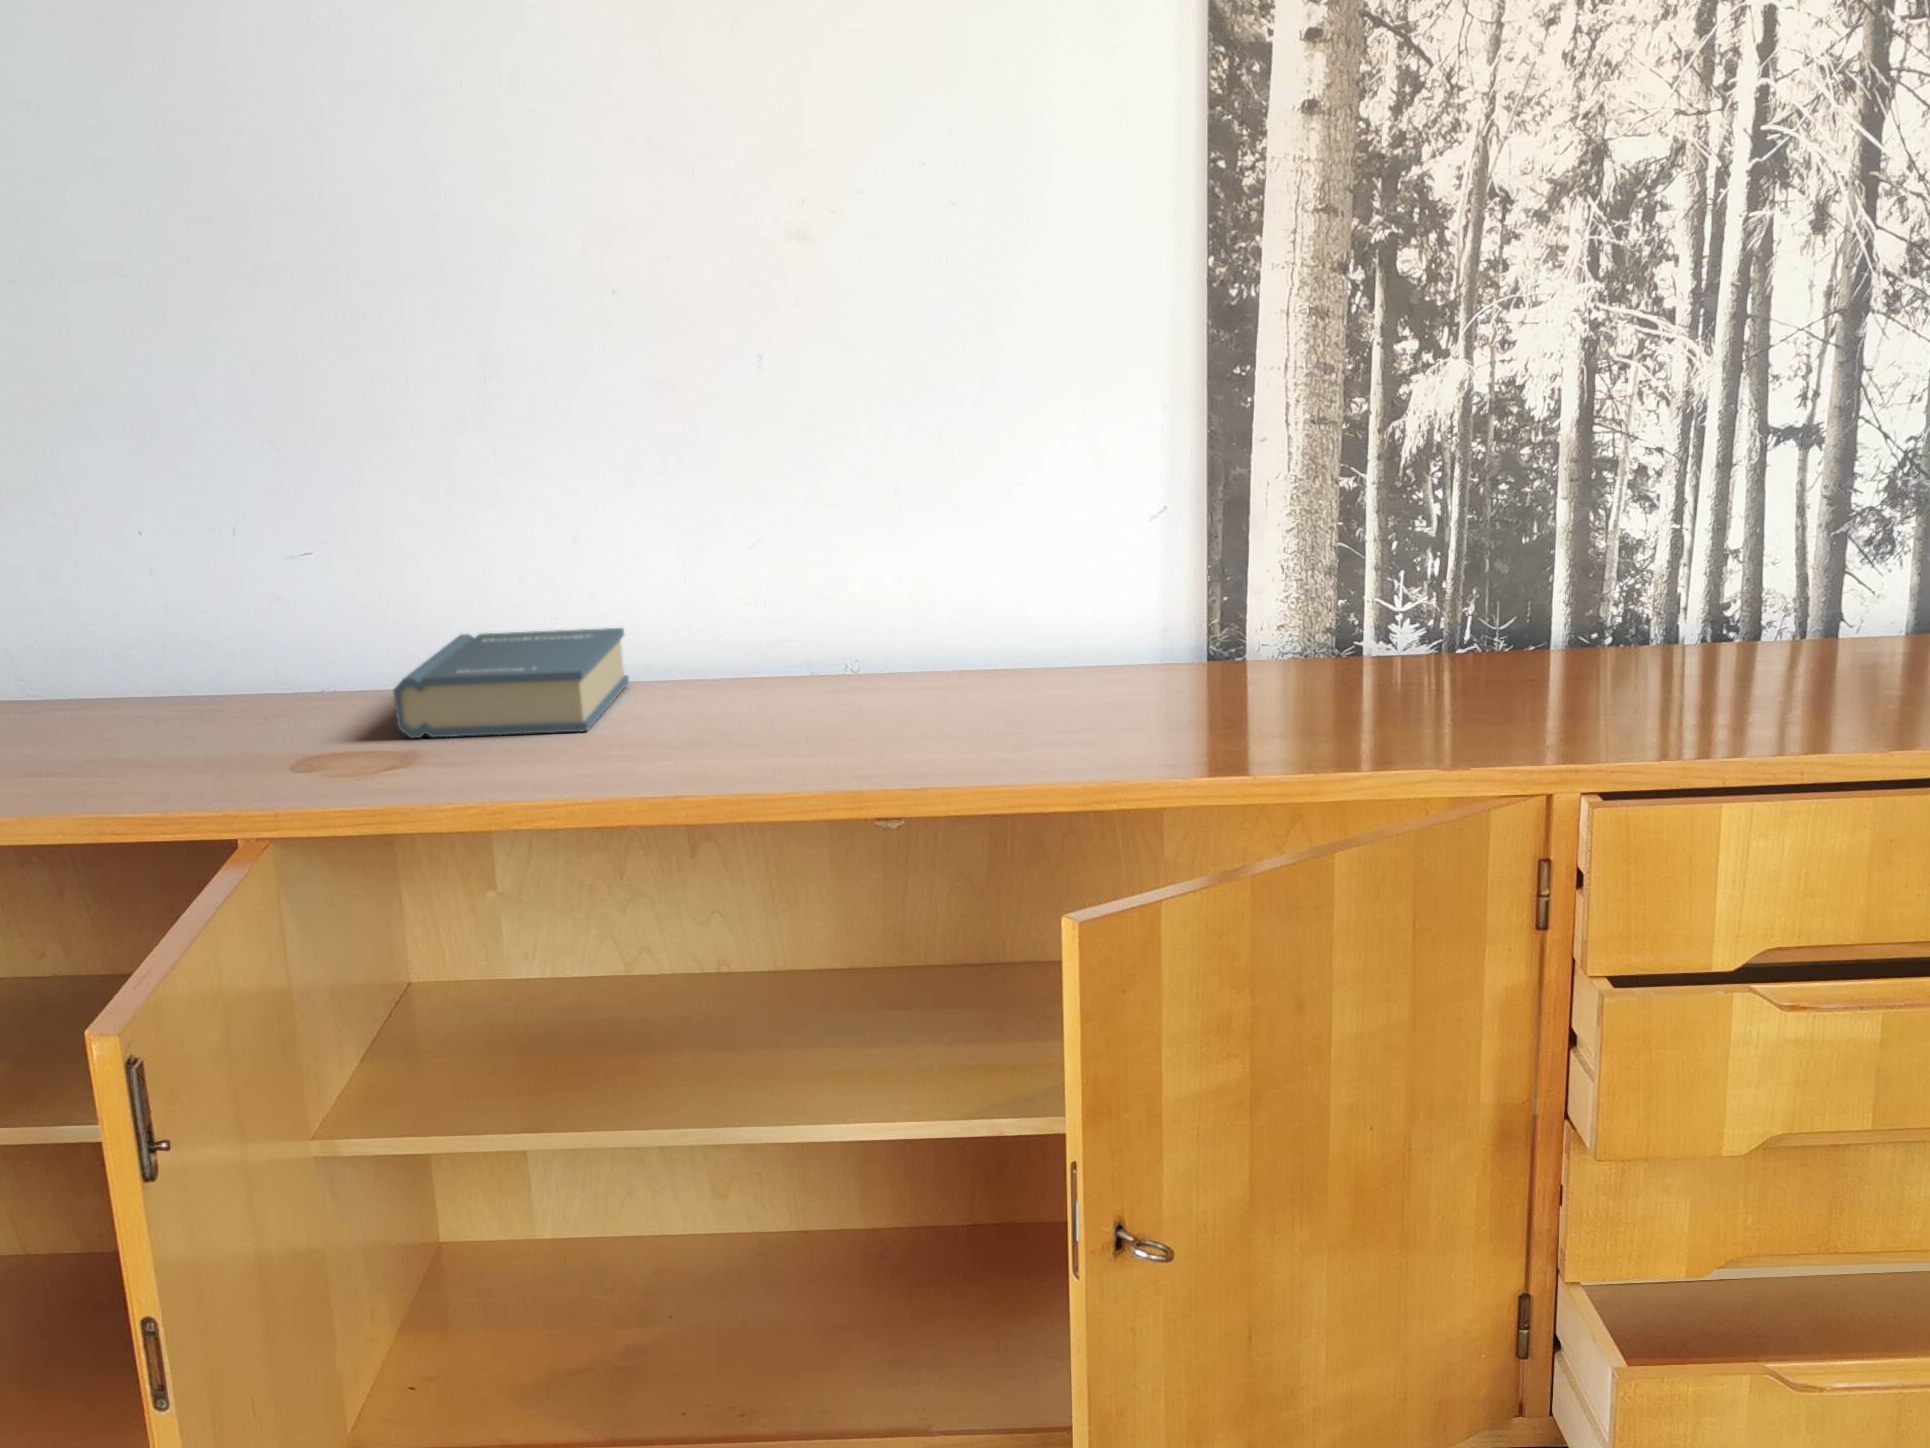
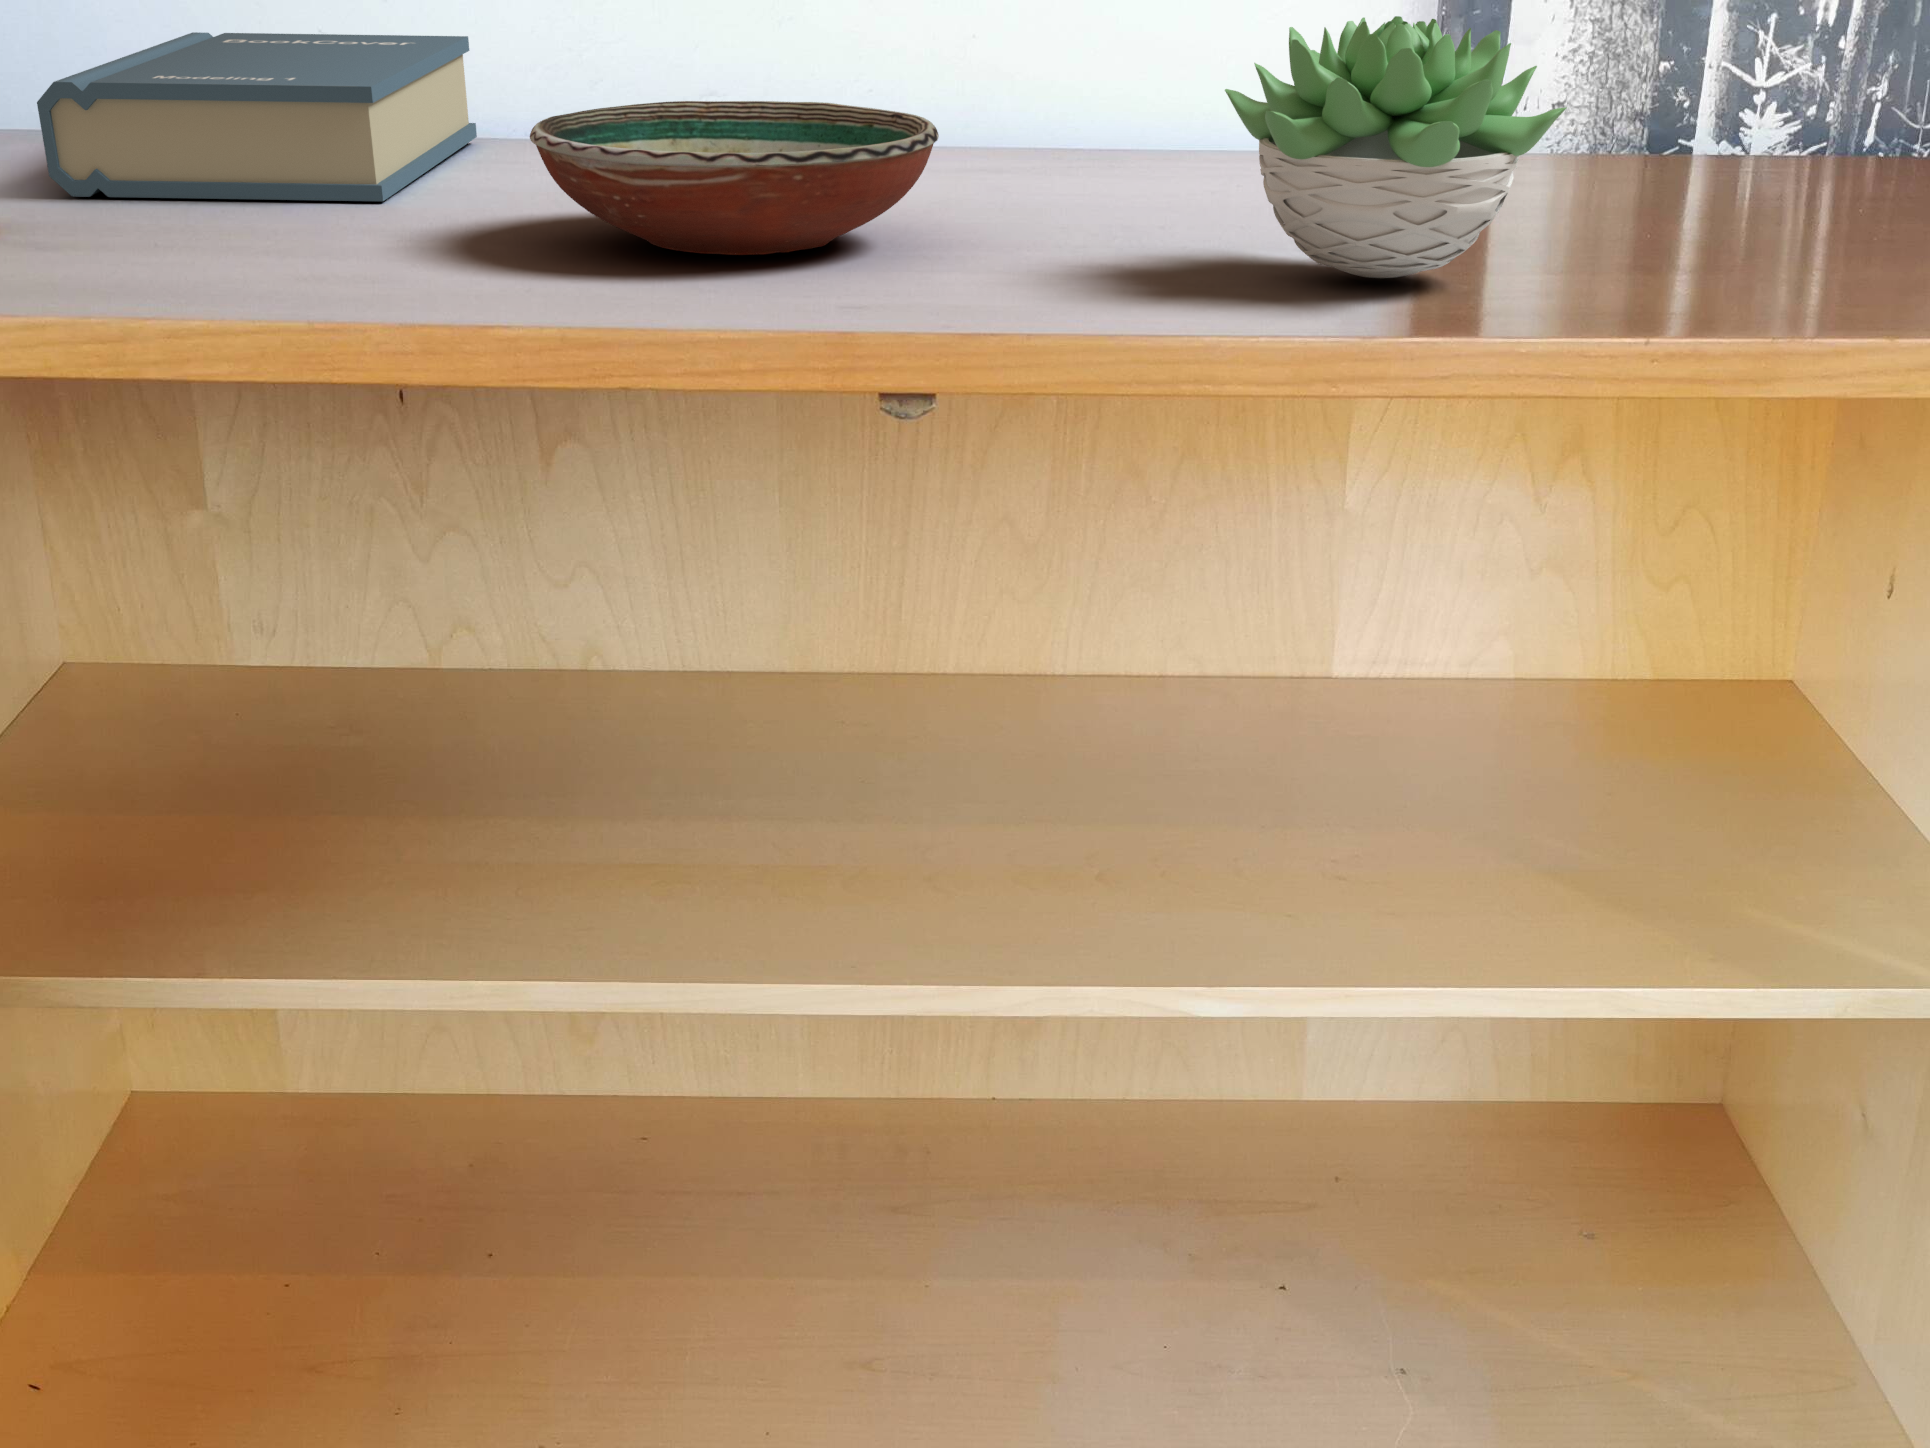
succulent plant: none [1049,619,1226,749] -> present [1225,16,1567,278]
decorative bowl: none [676,668,899,755] -> present [530,101,939,255]

